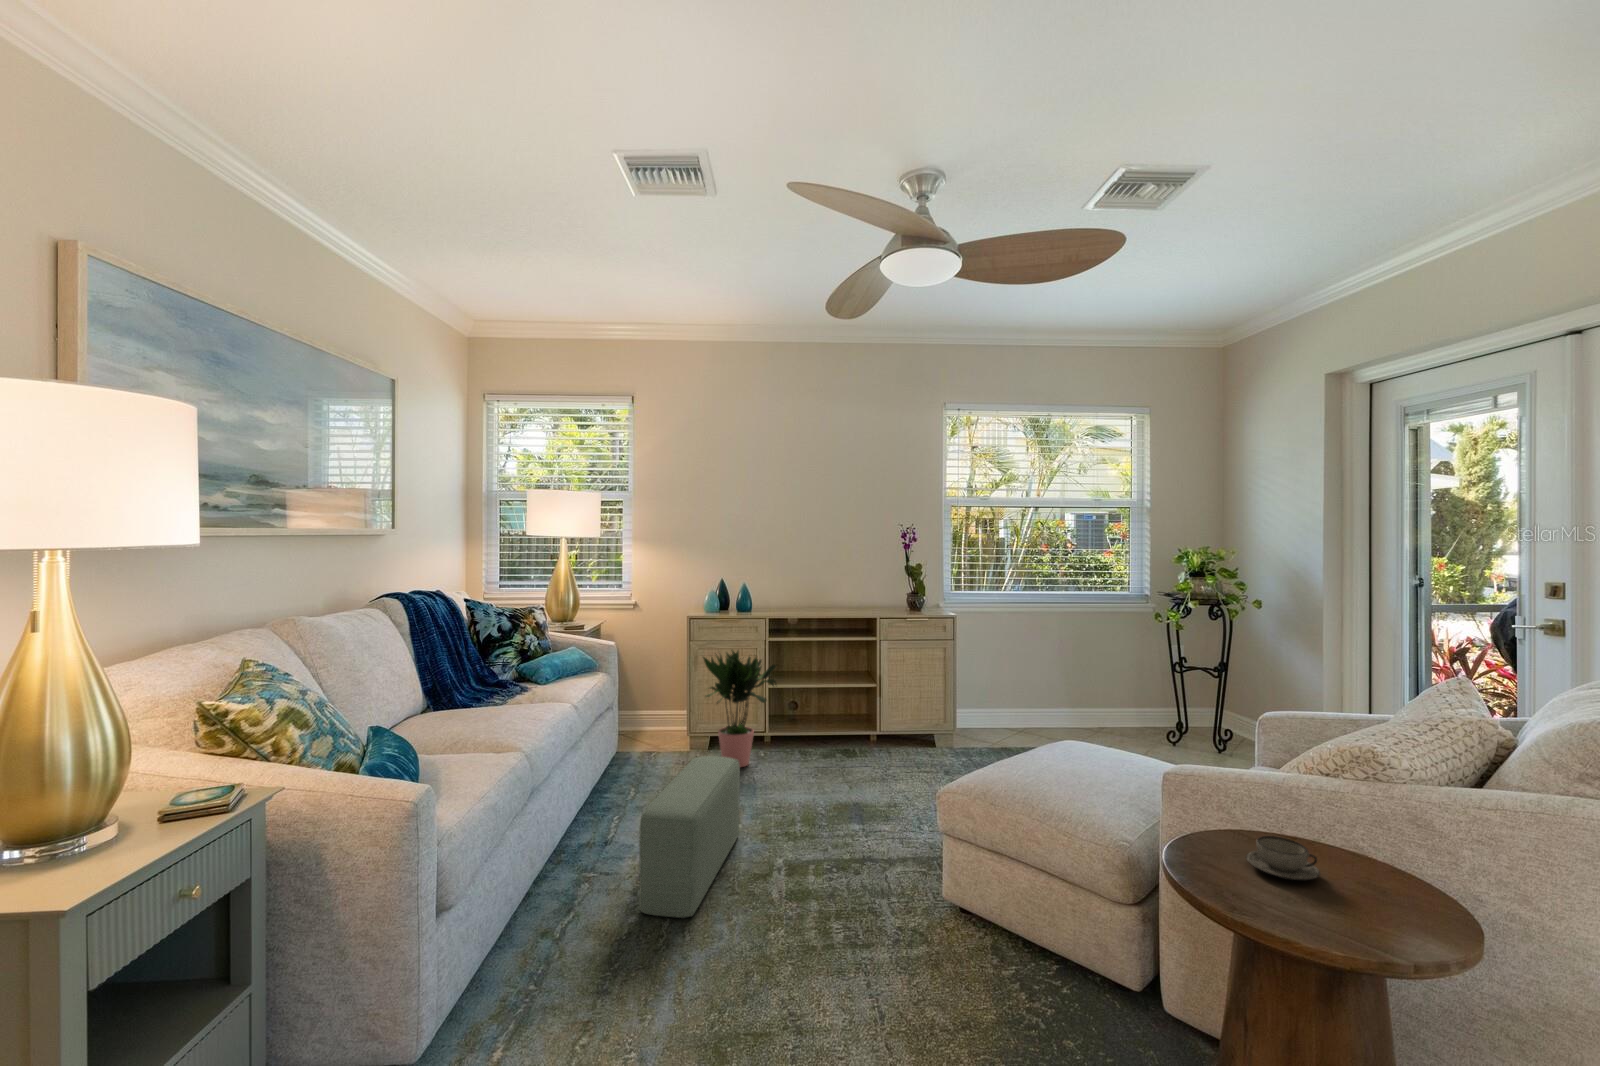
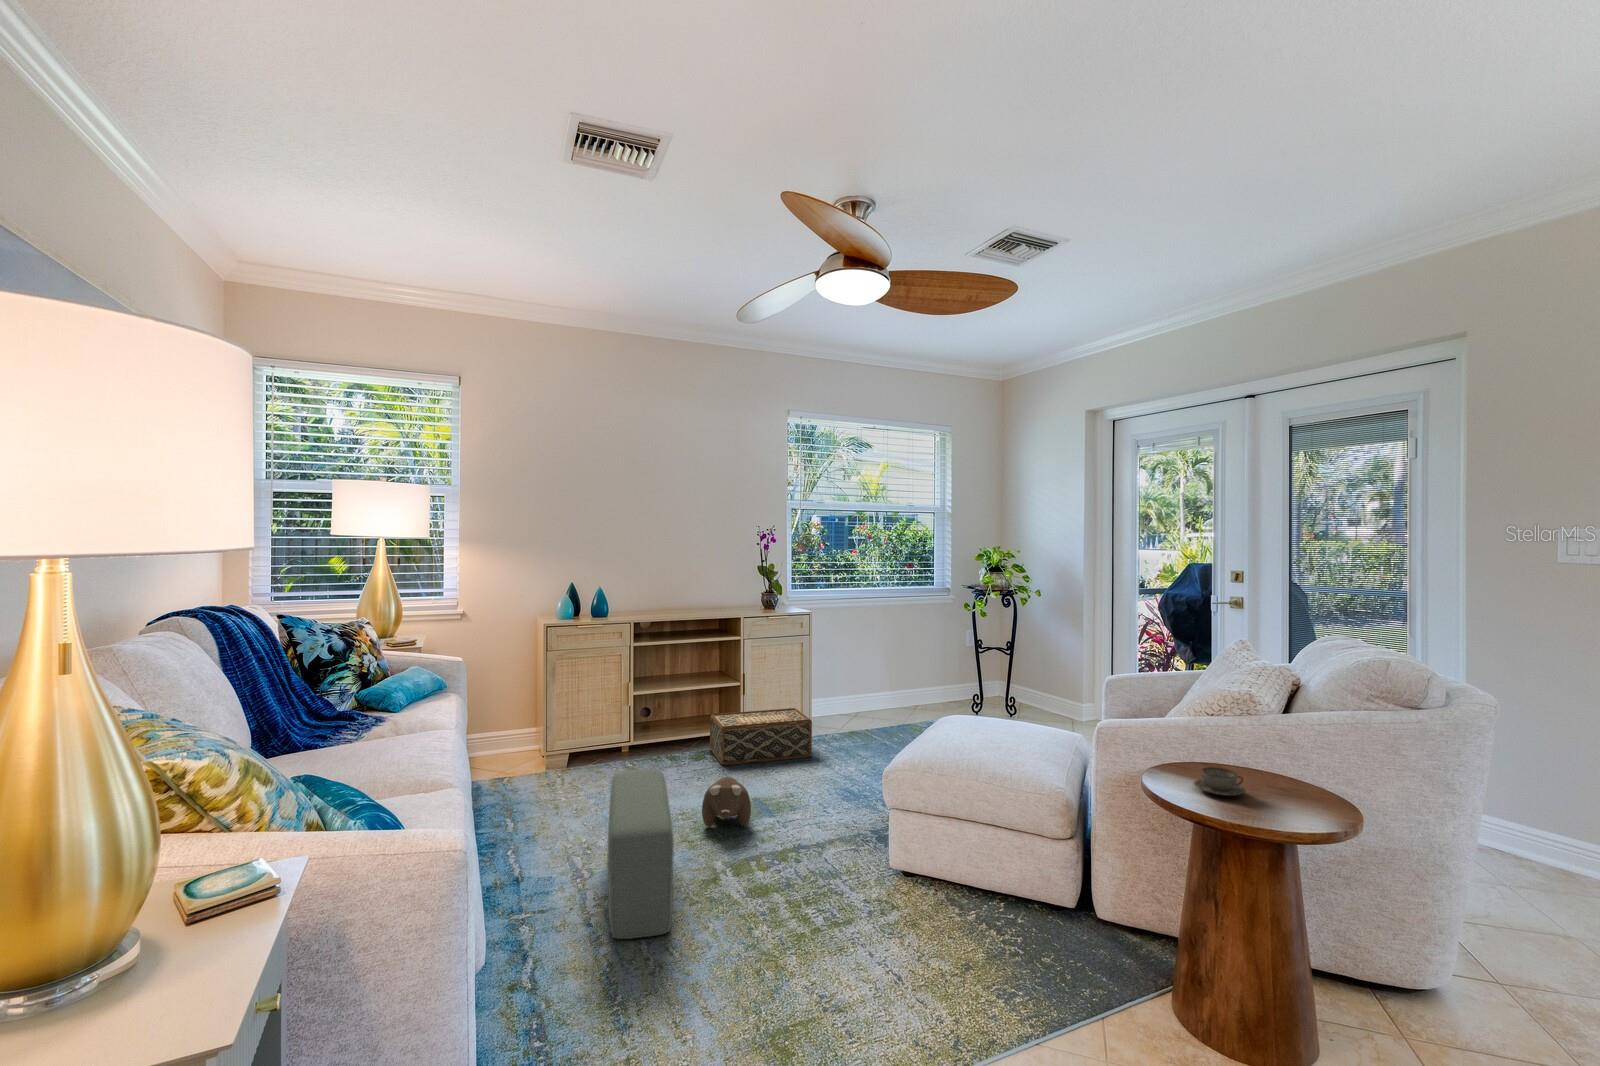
potted plant: present [703,651,776,767] -> none [568,652,659,784]
woven basket: none [846,713,942,766] -> present [710,708,812,765]
plush toy: none [789,775,837,826] -> present [702,777,751,827]

